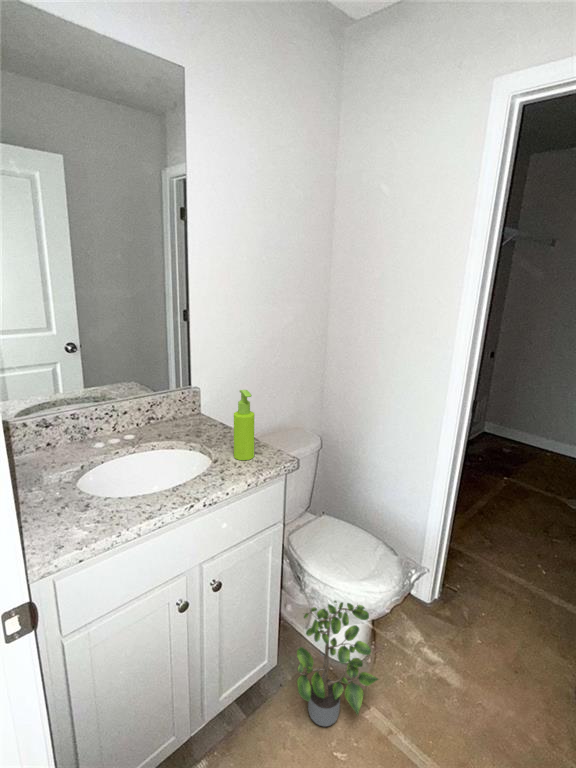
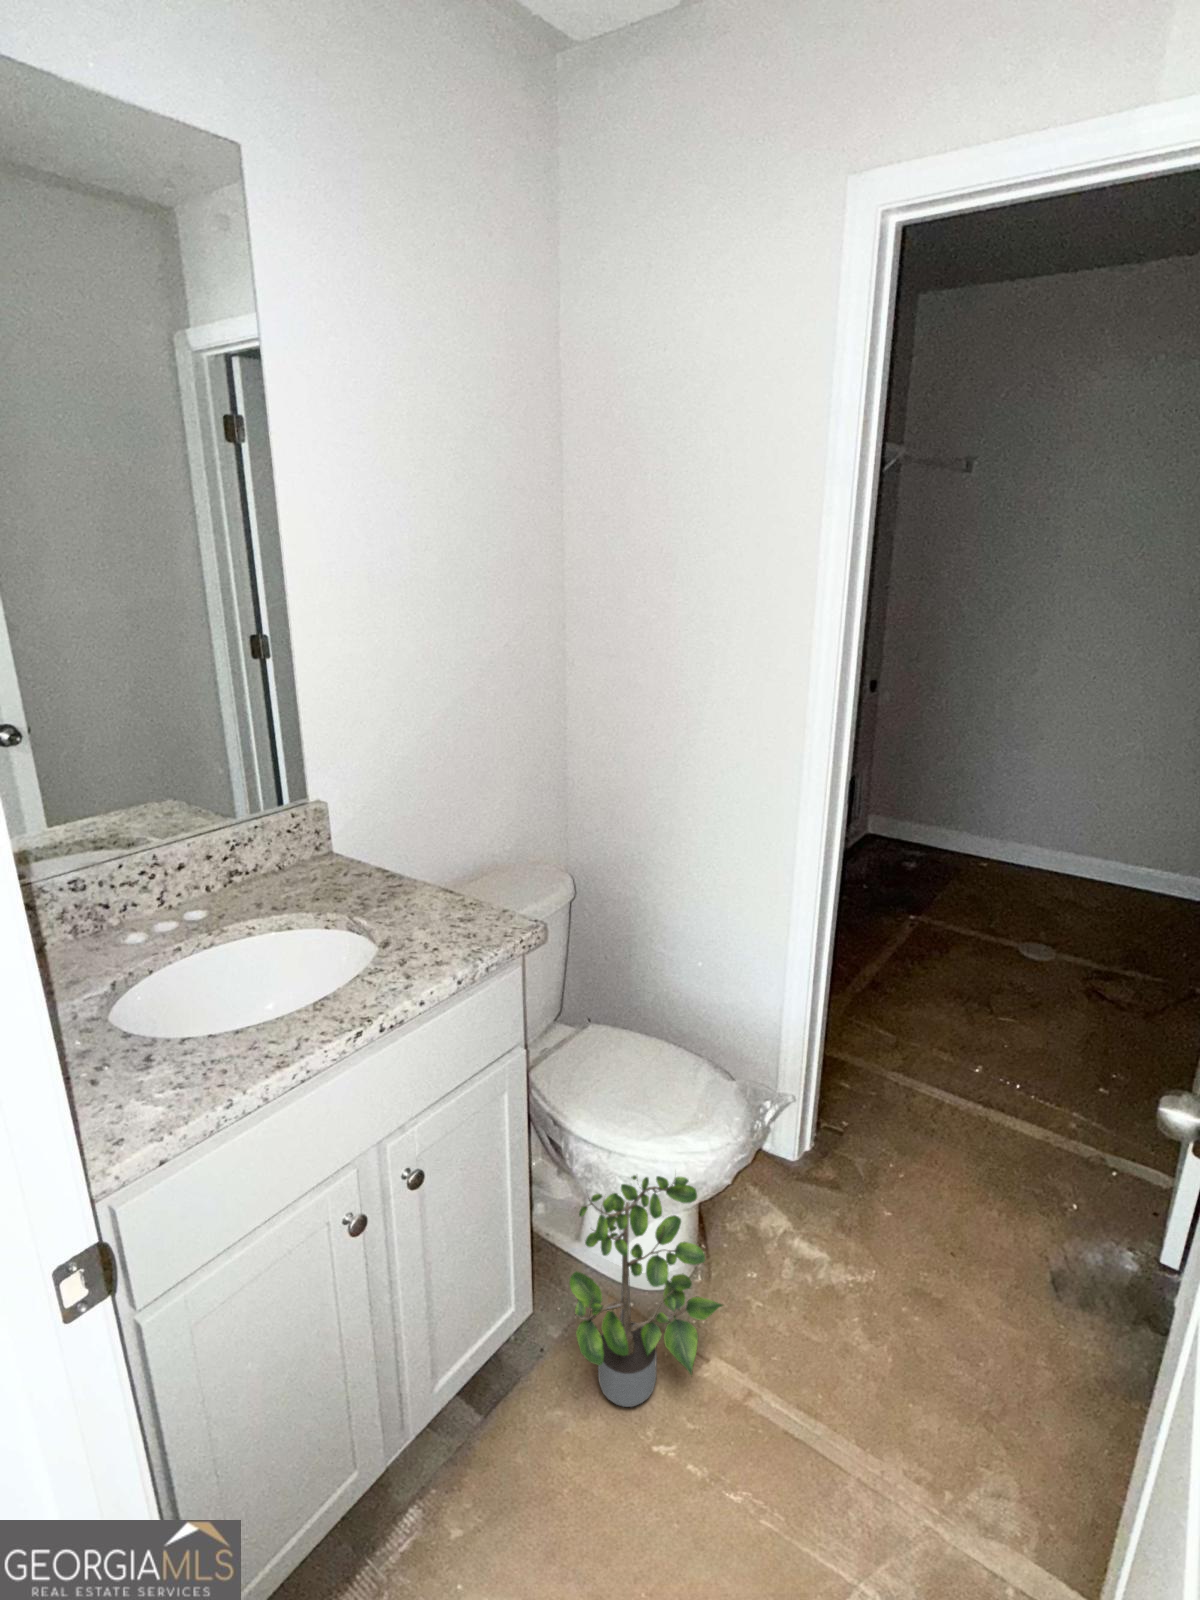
soap dispenser: present [234,390,254,460] -> none [413,799,459,936]

